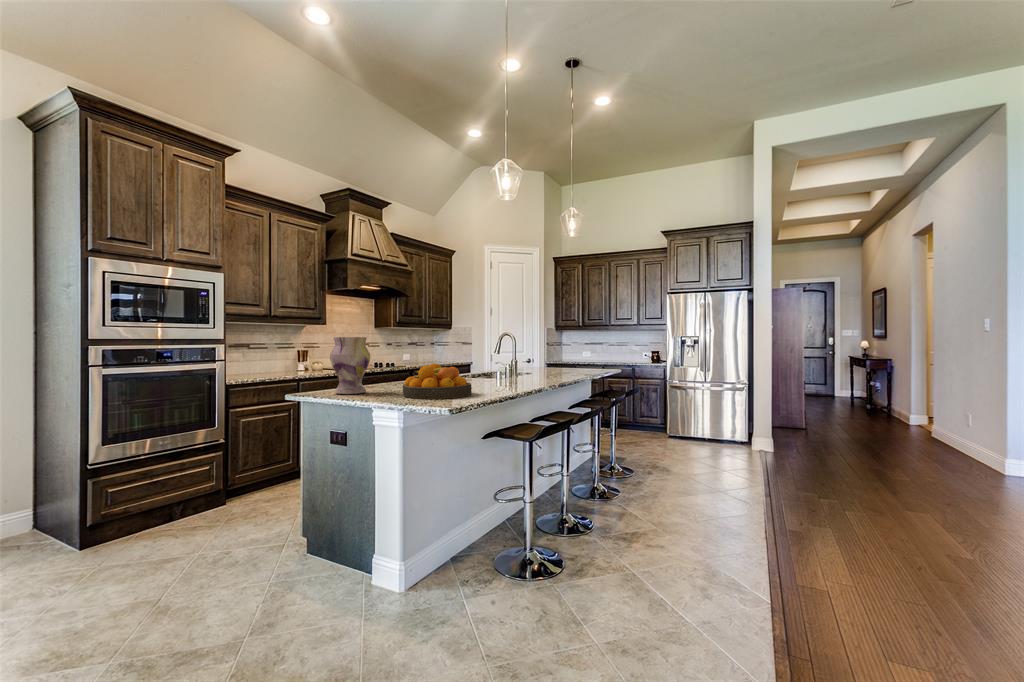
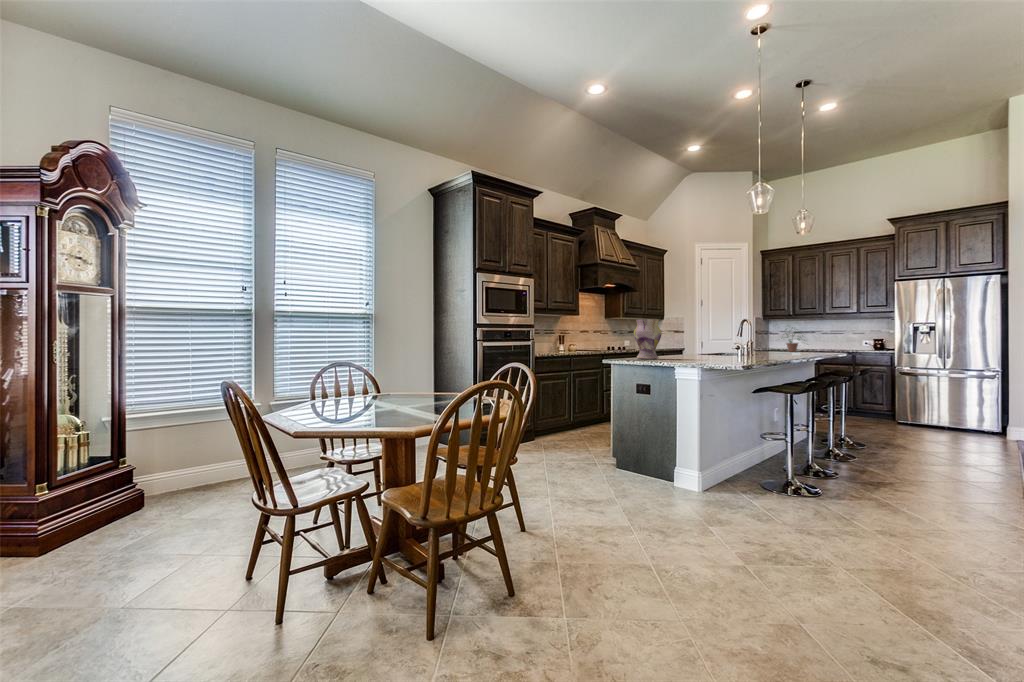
potted plant: none [556,338,588,368] -> present [786,335,800,352]
fruit bowl: present [403,364,472,399] -> none [692,338,745,361]

